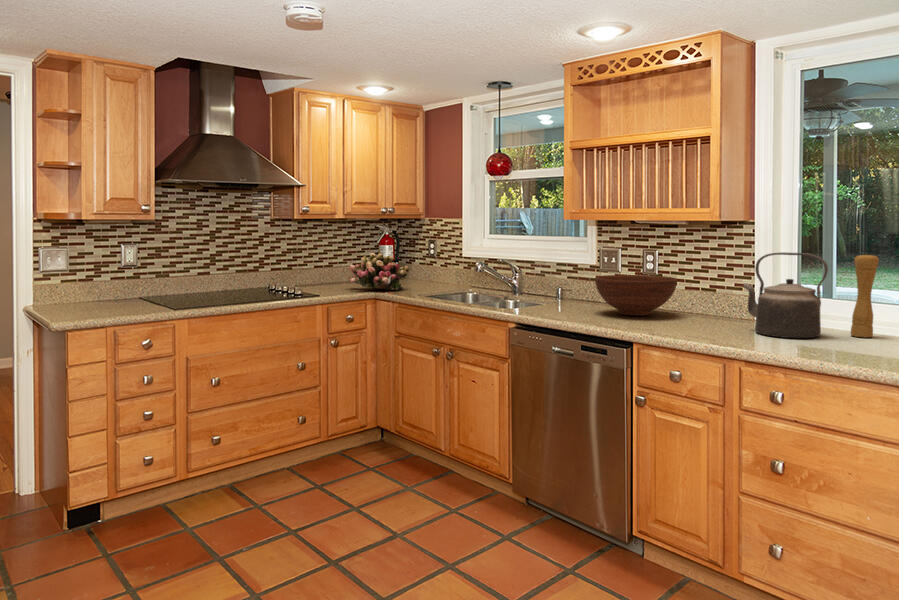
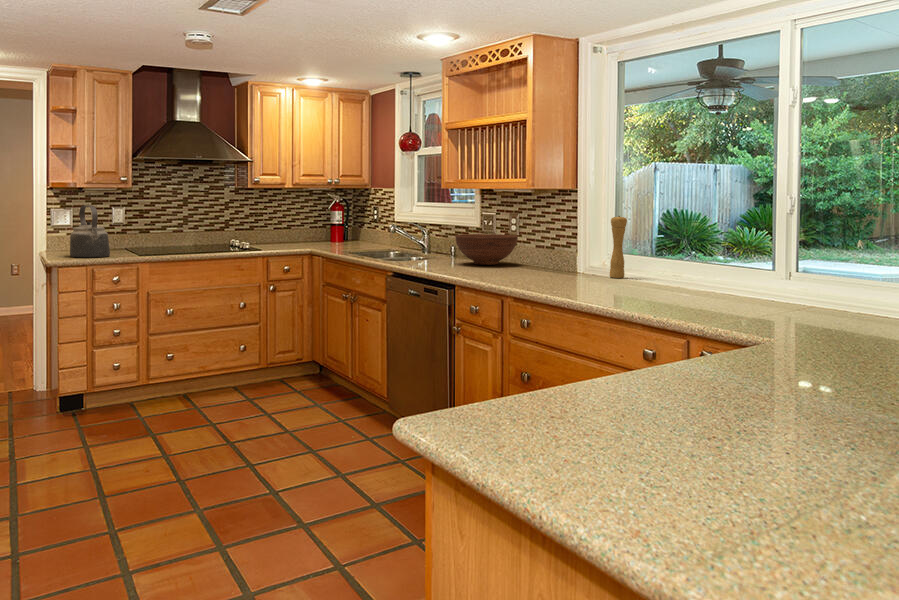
kettle: present [743,252,828,338] -> present [70,205,110,258]
flower arrangement: present [349,253,409,290] -> none [294,217,347,248]

